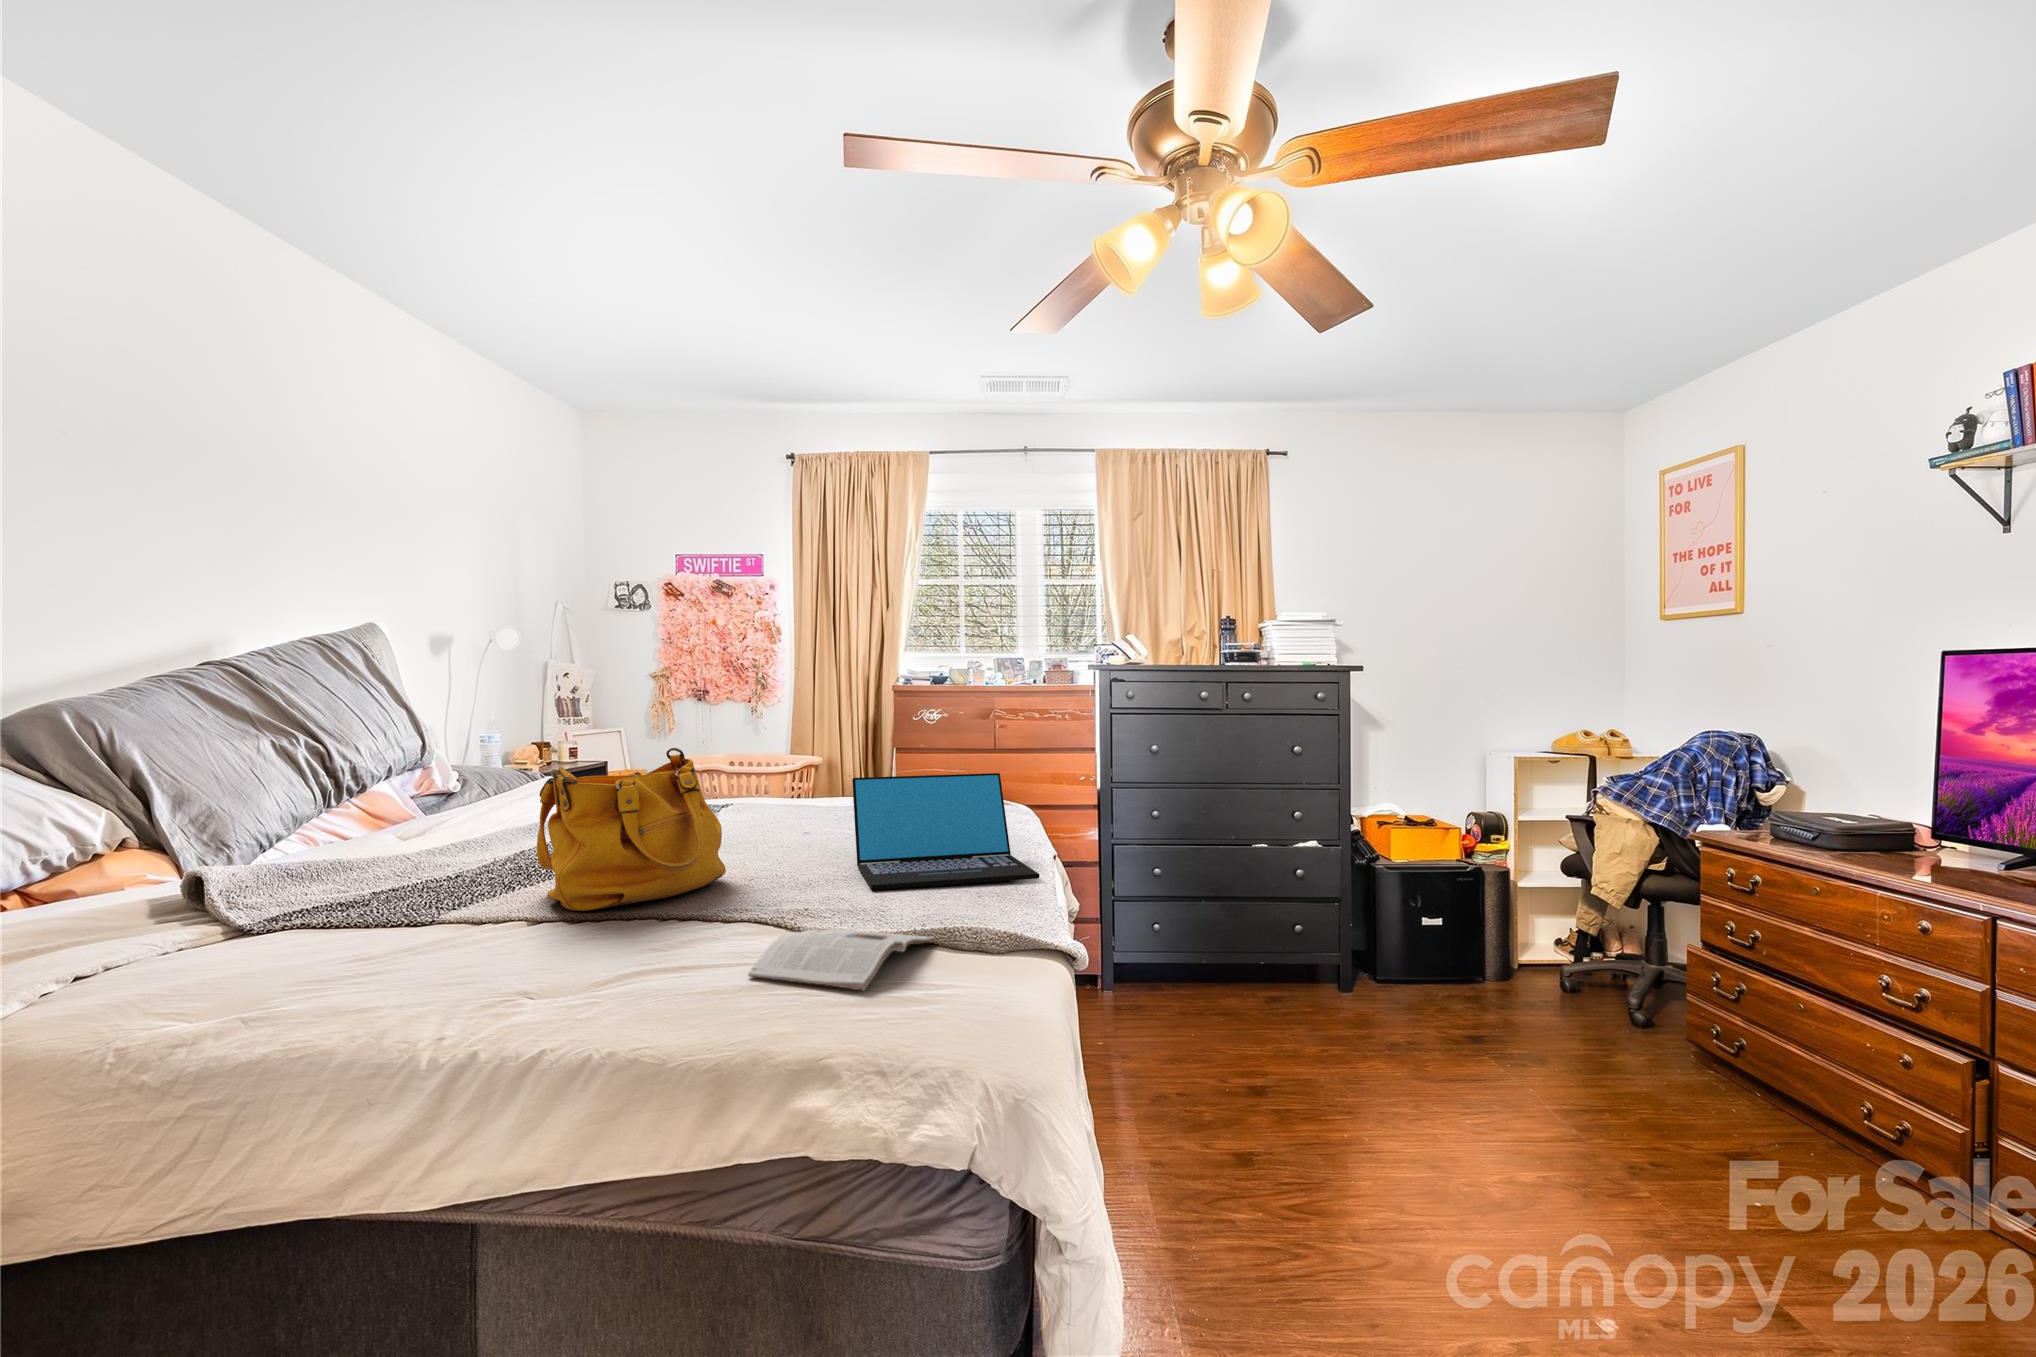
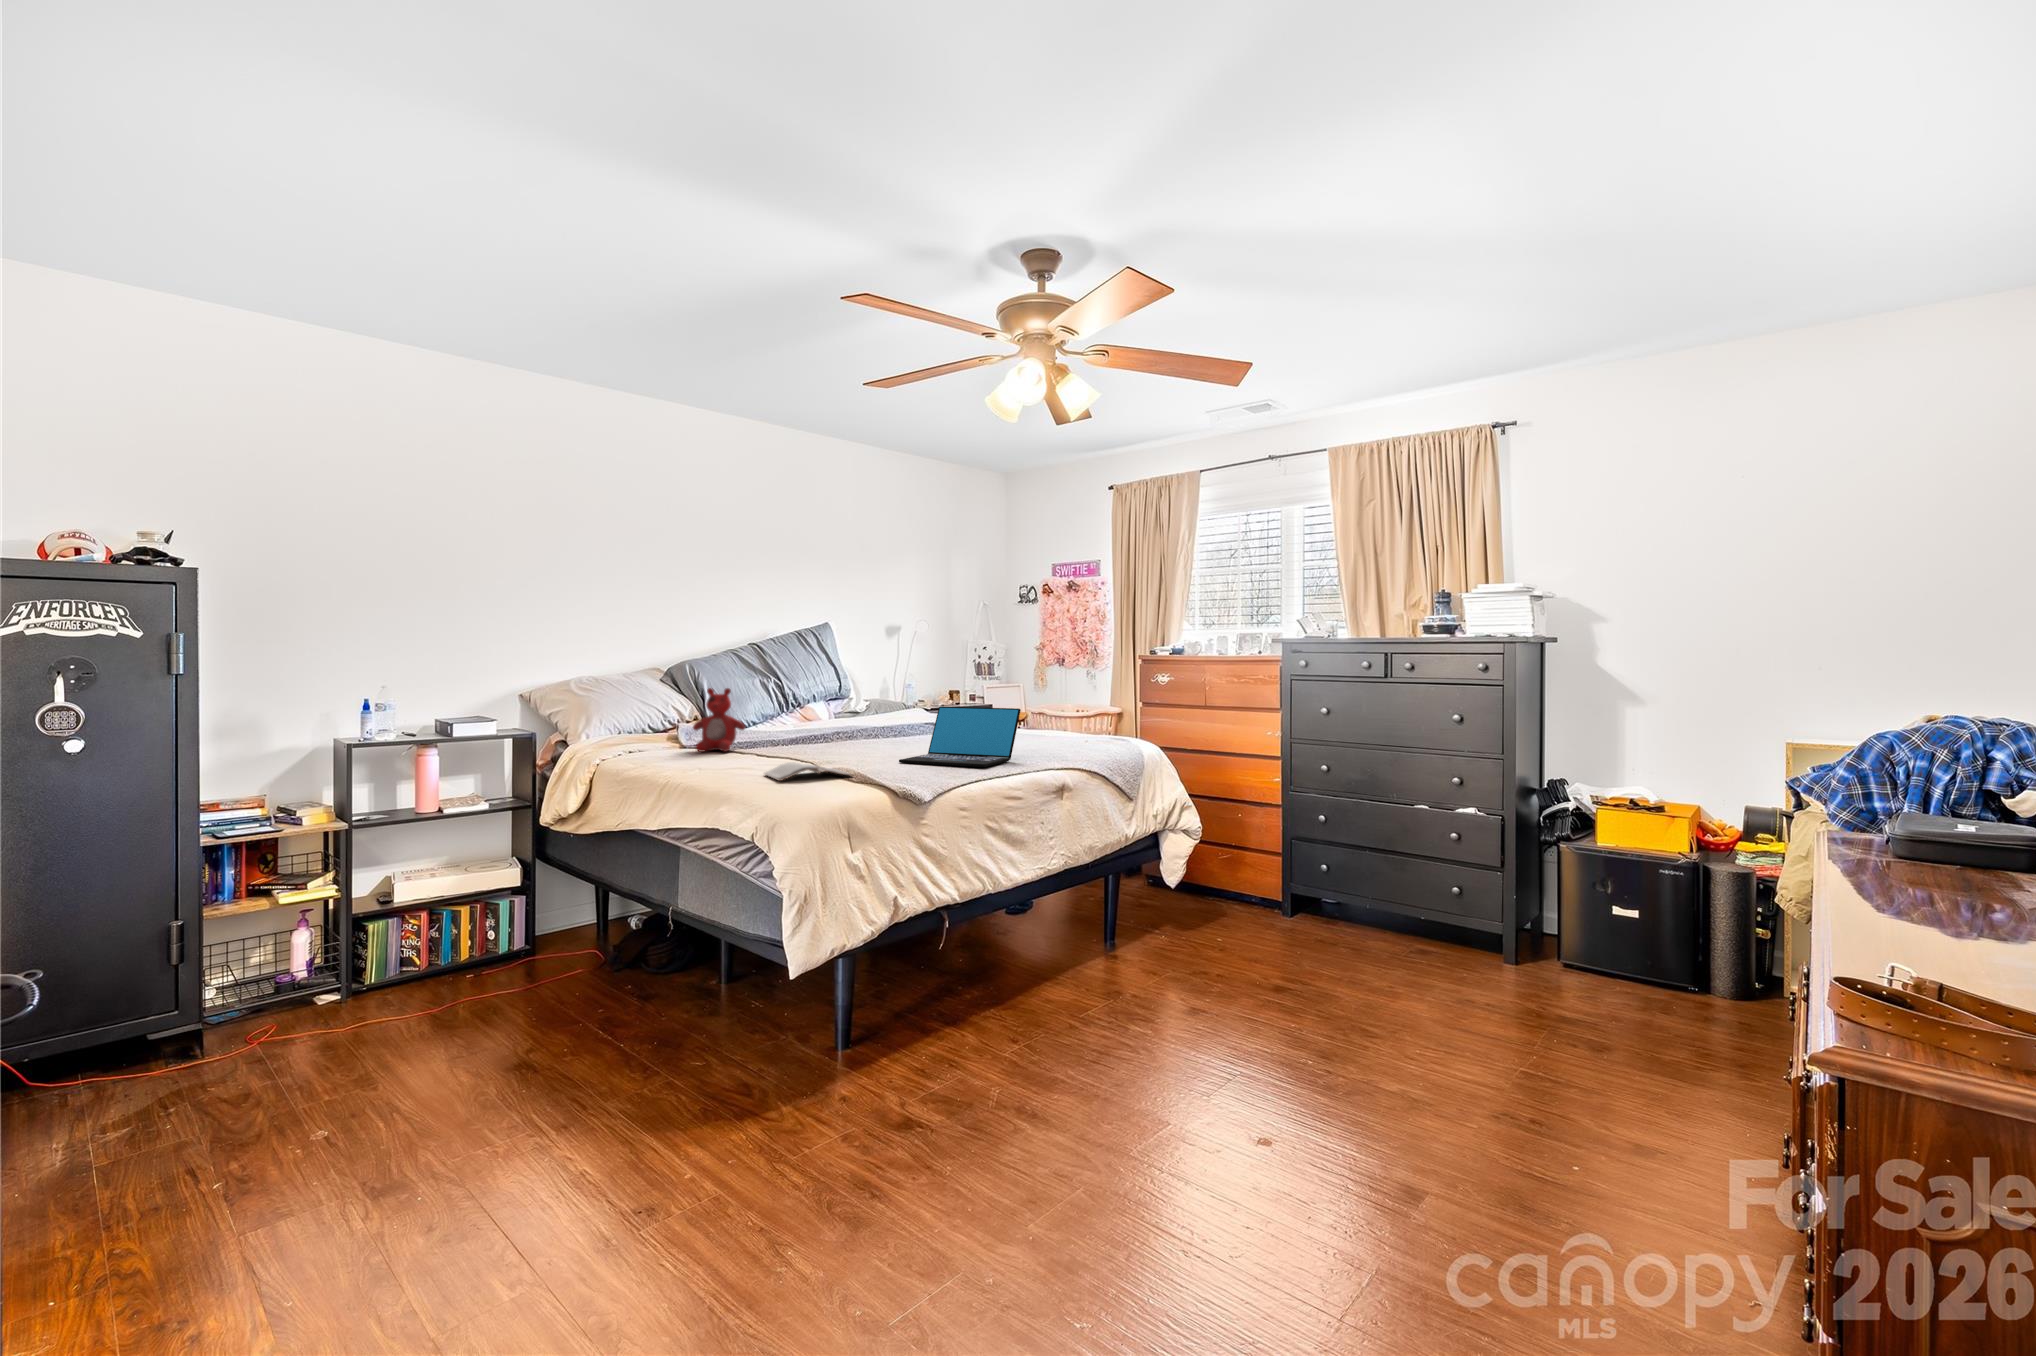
handbag: present [537,748,726,911] -> none [770,684,861,755]
stuffed bear: none [287,770,436,934] -> present [693,688,745,752]

